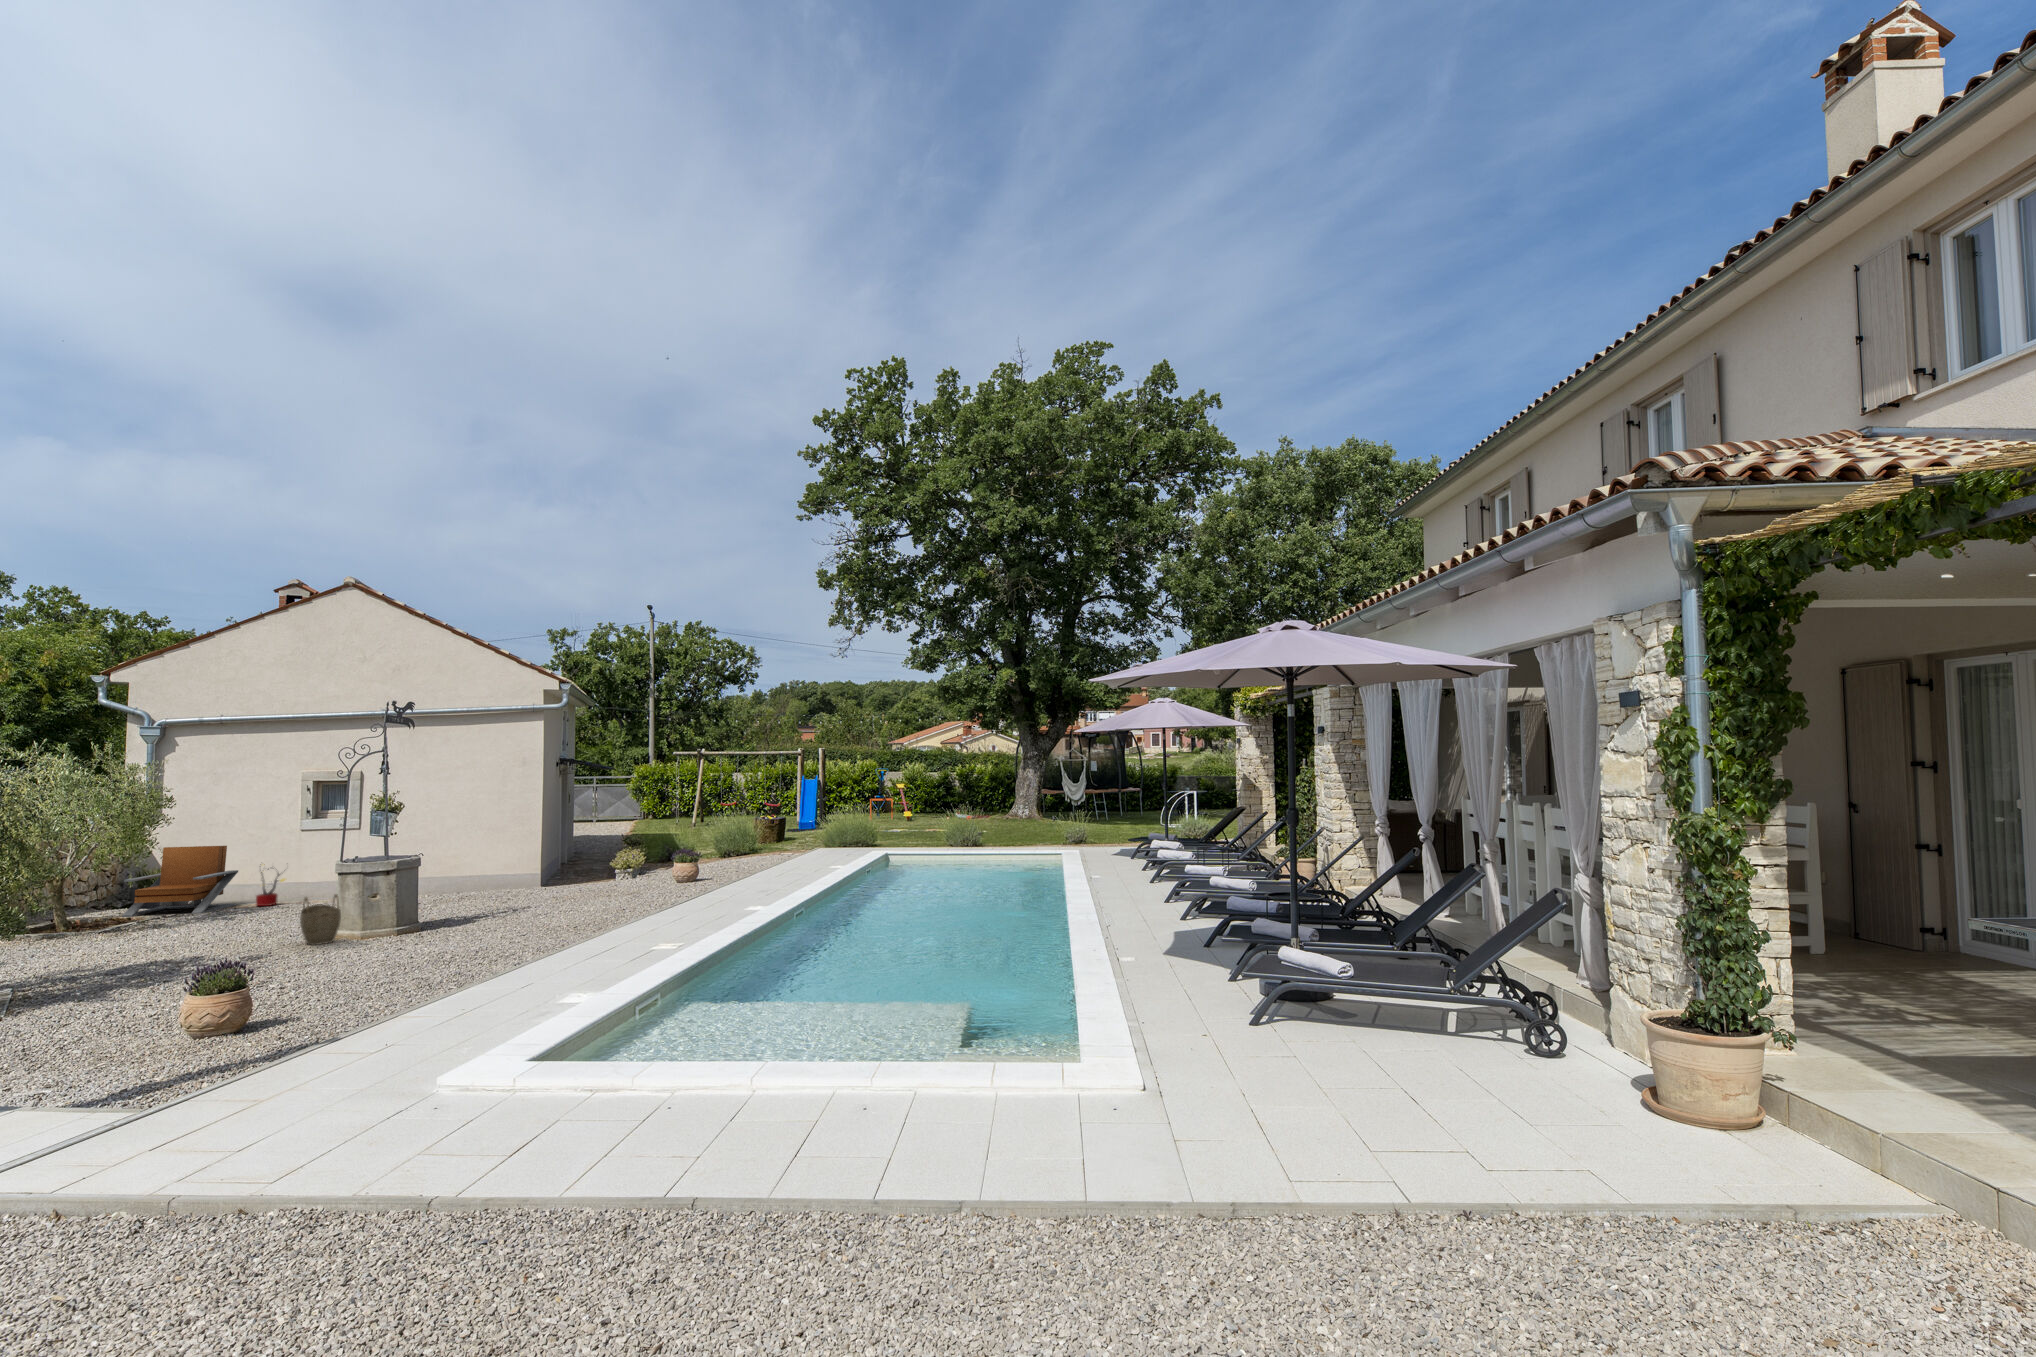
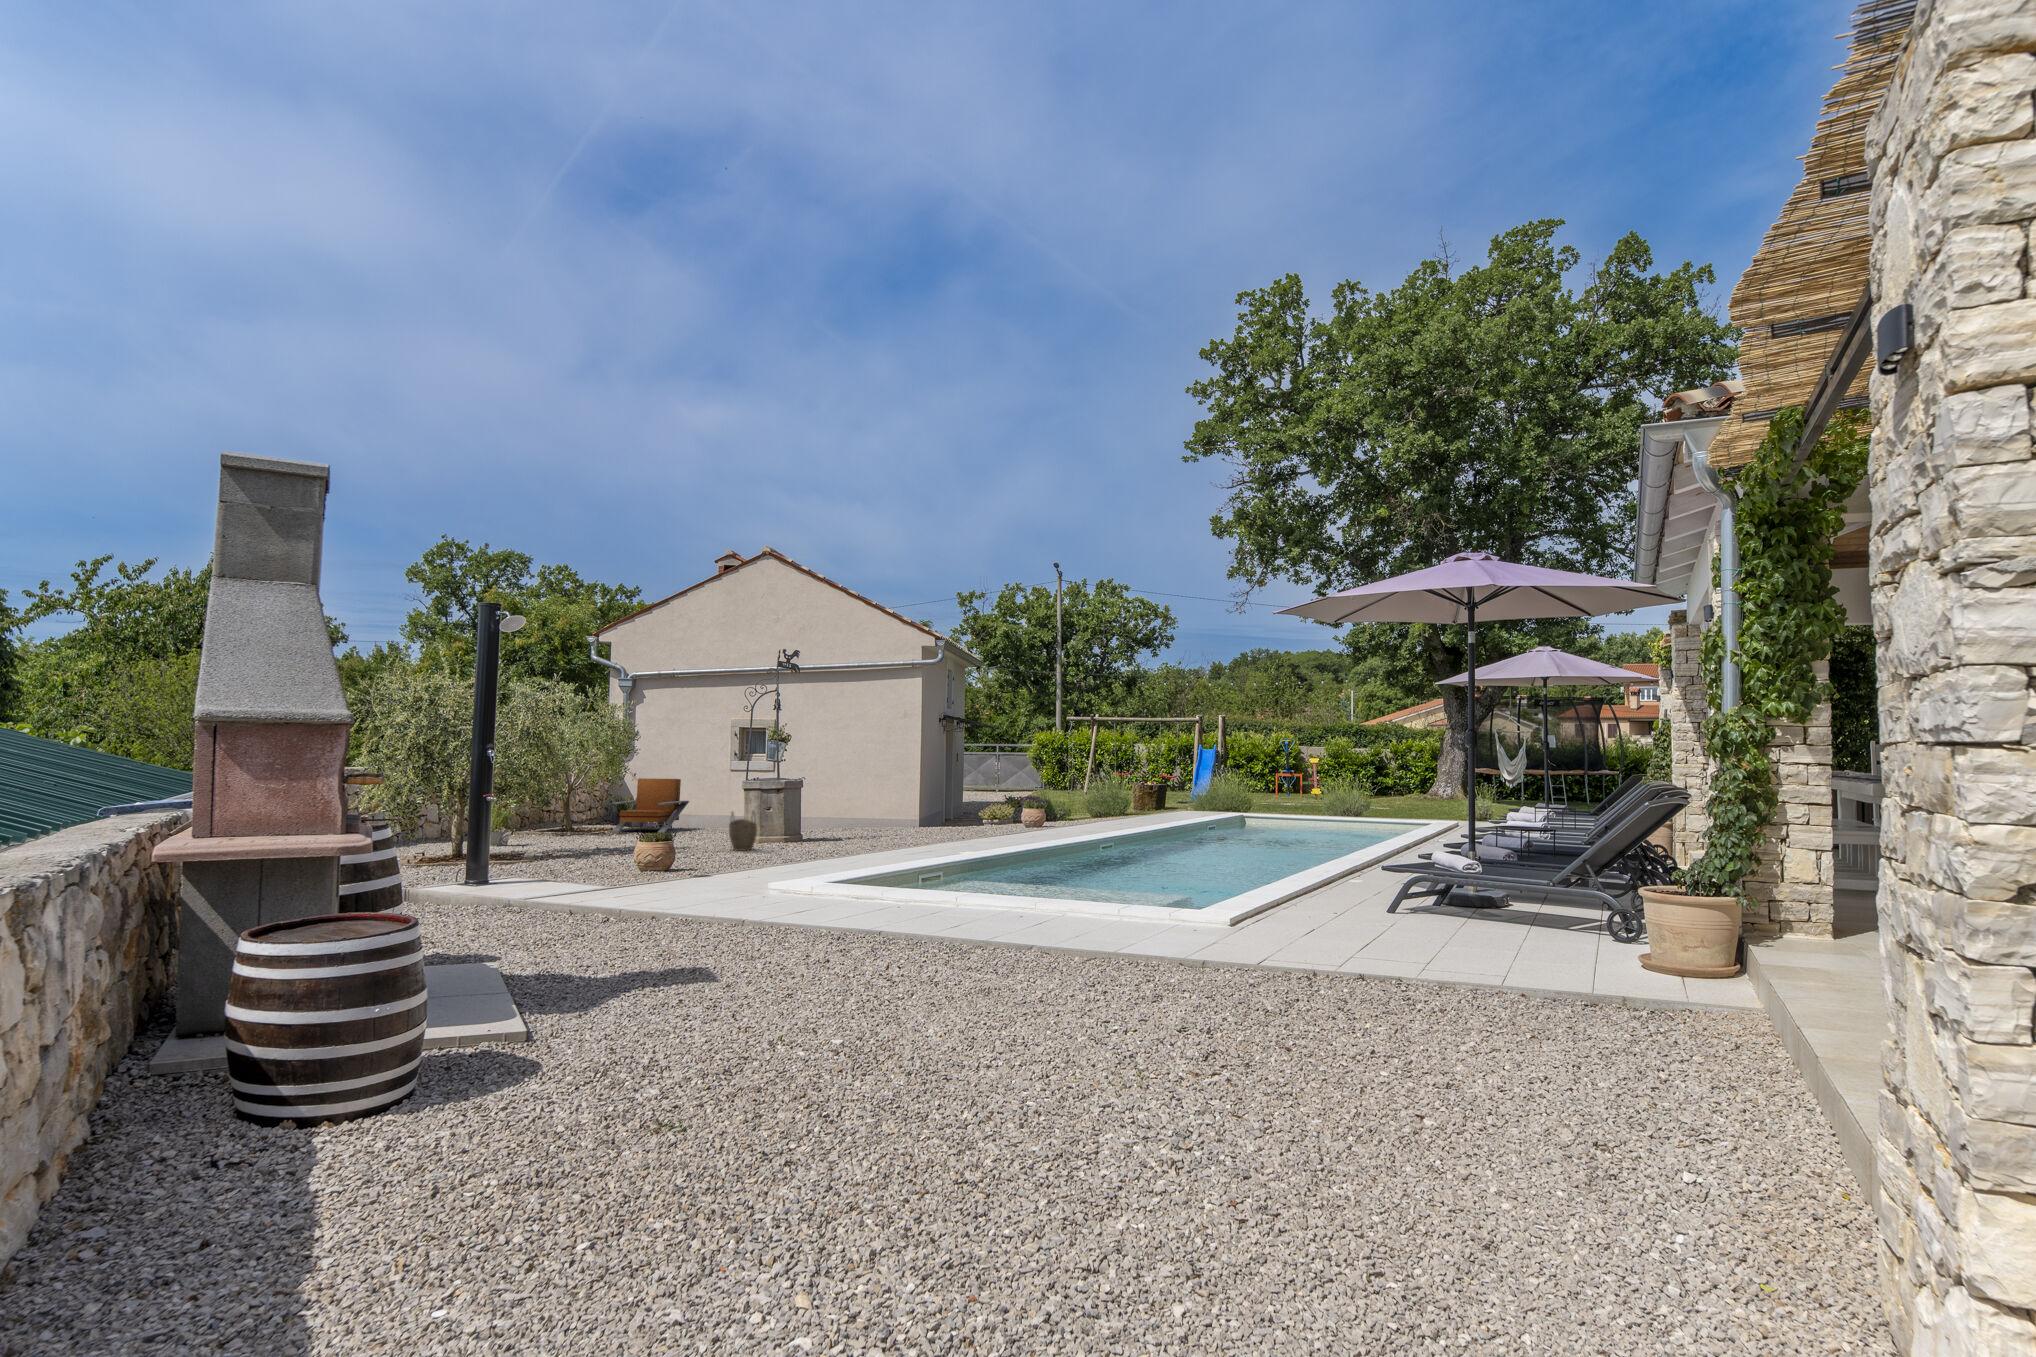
decorative plant: present [256,869,285,906] -> none [701,795,724,831]

